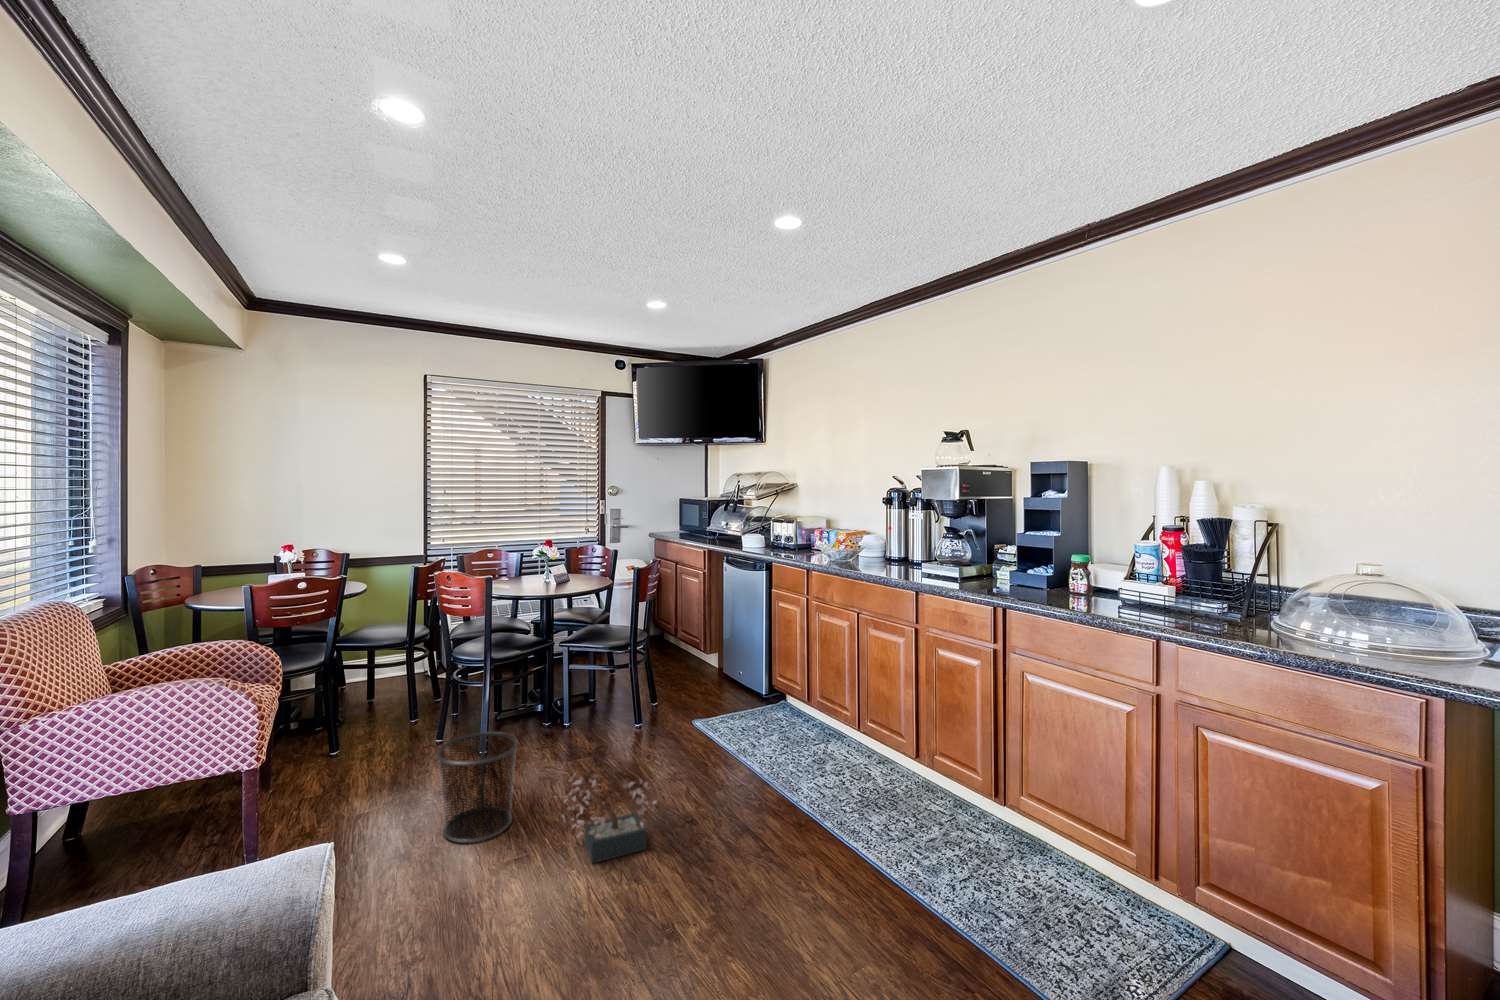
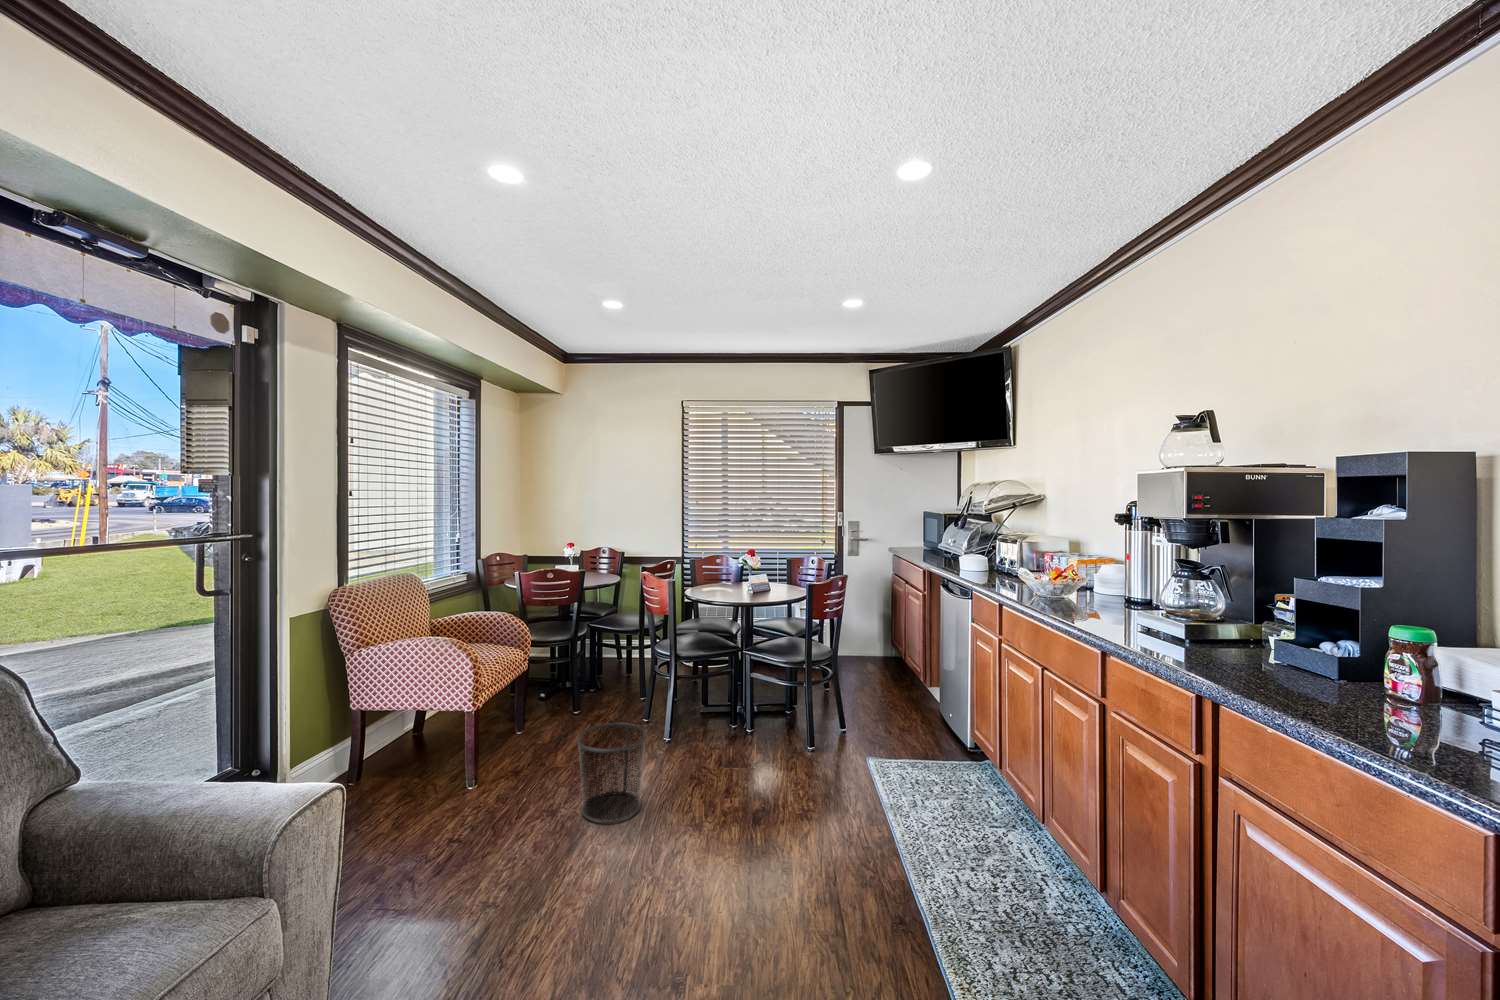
decorative plant: present [562,773,657,863] -> none [648,783,741,885]

